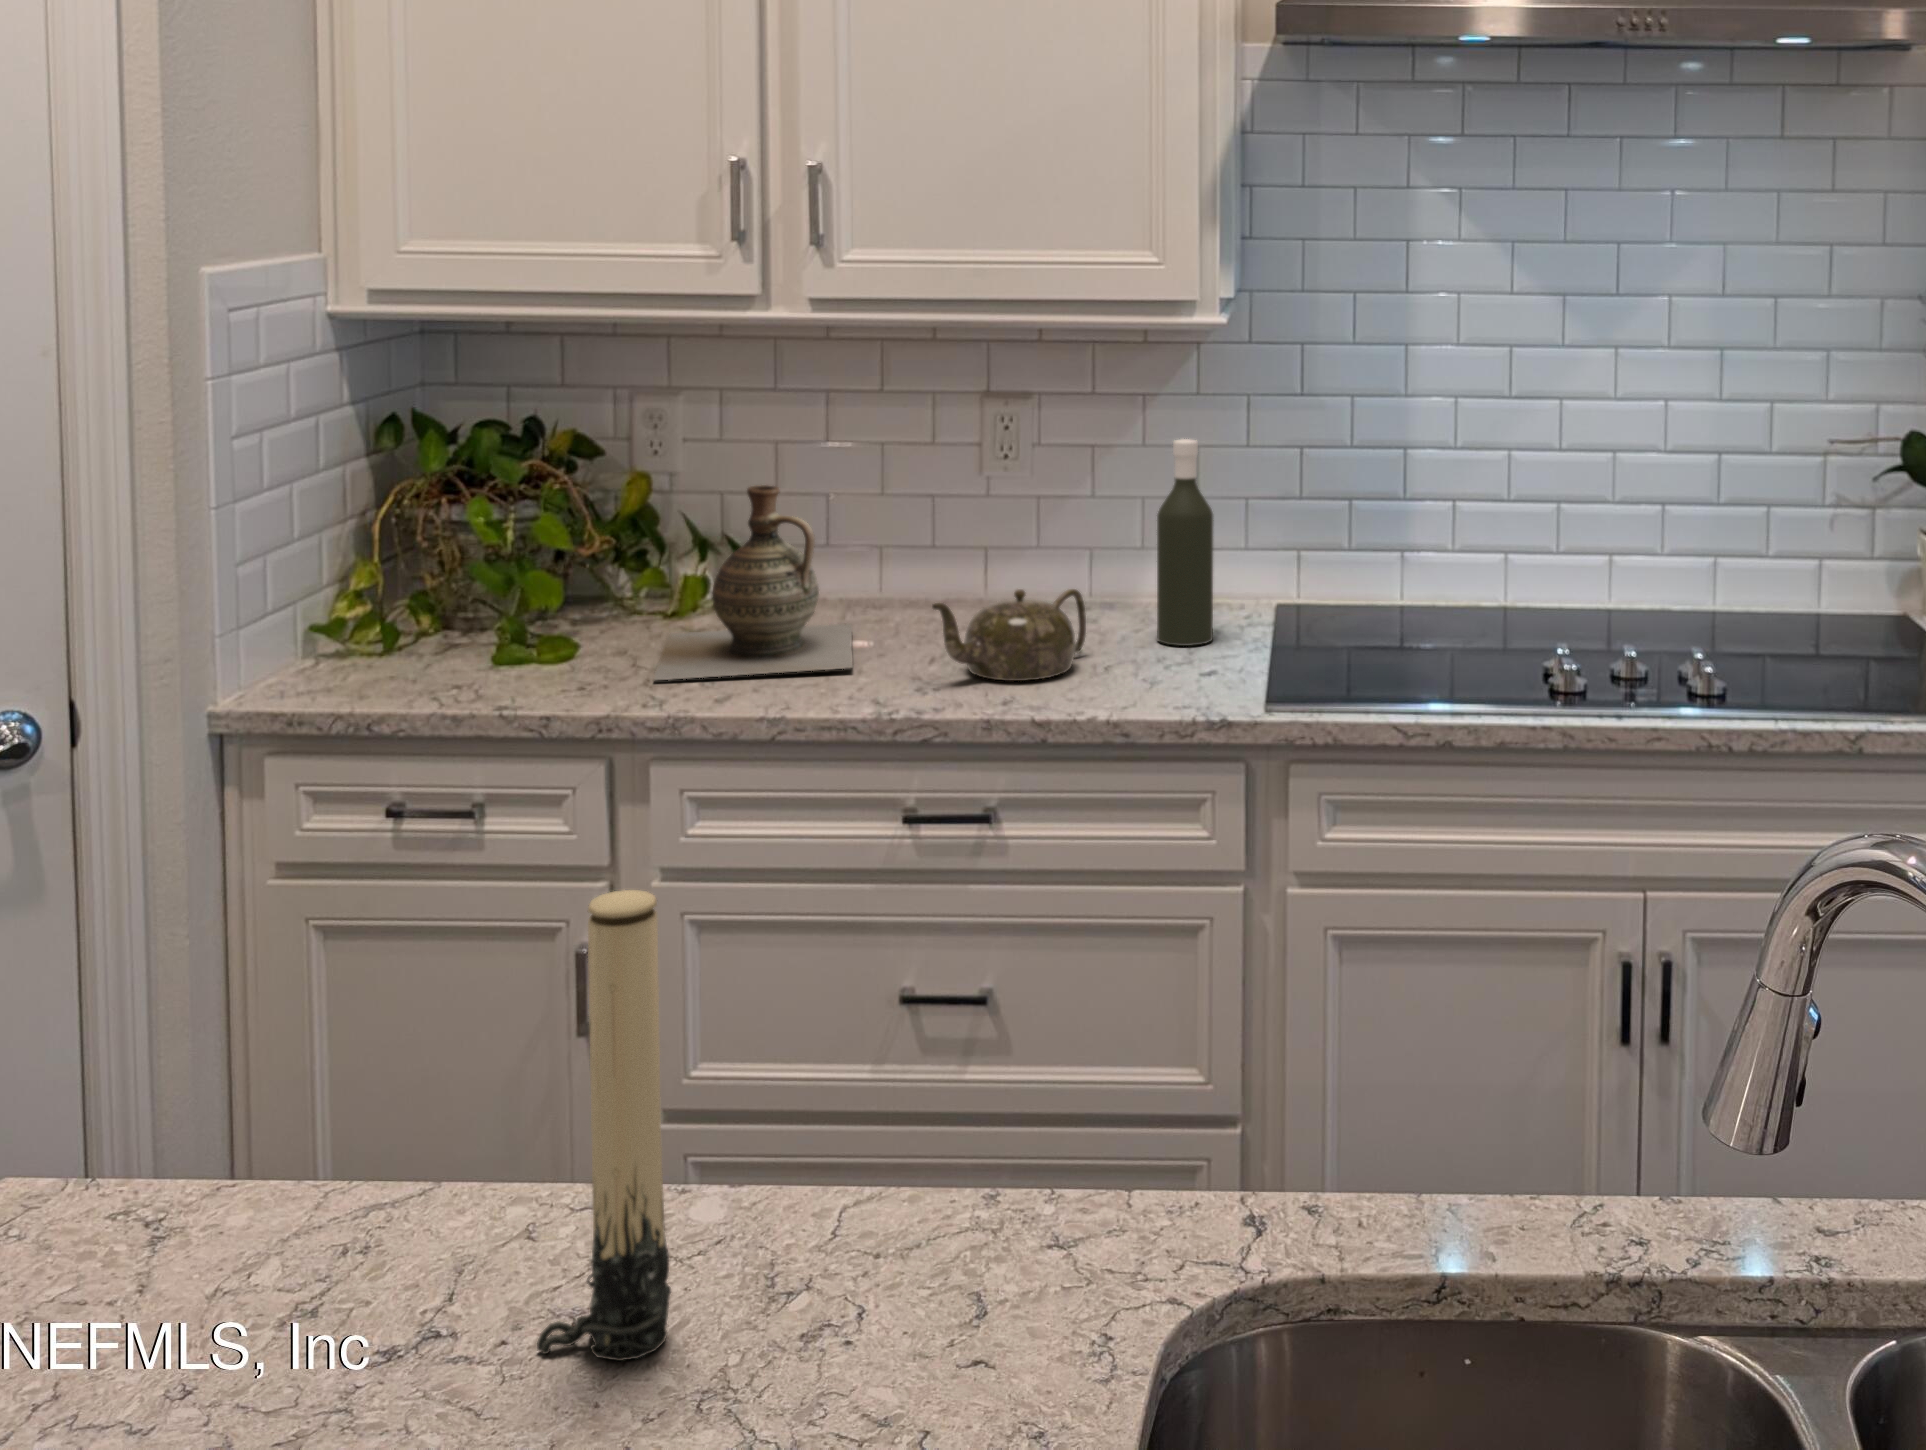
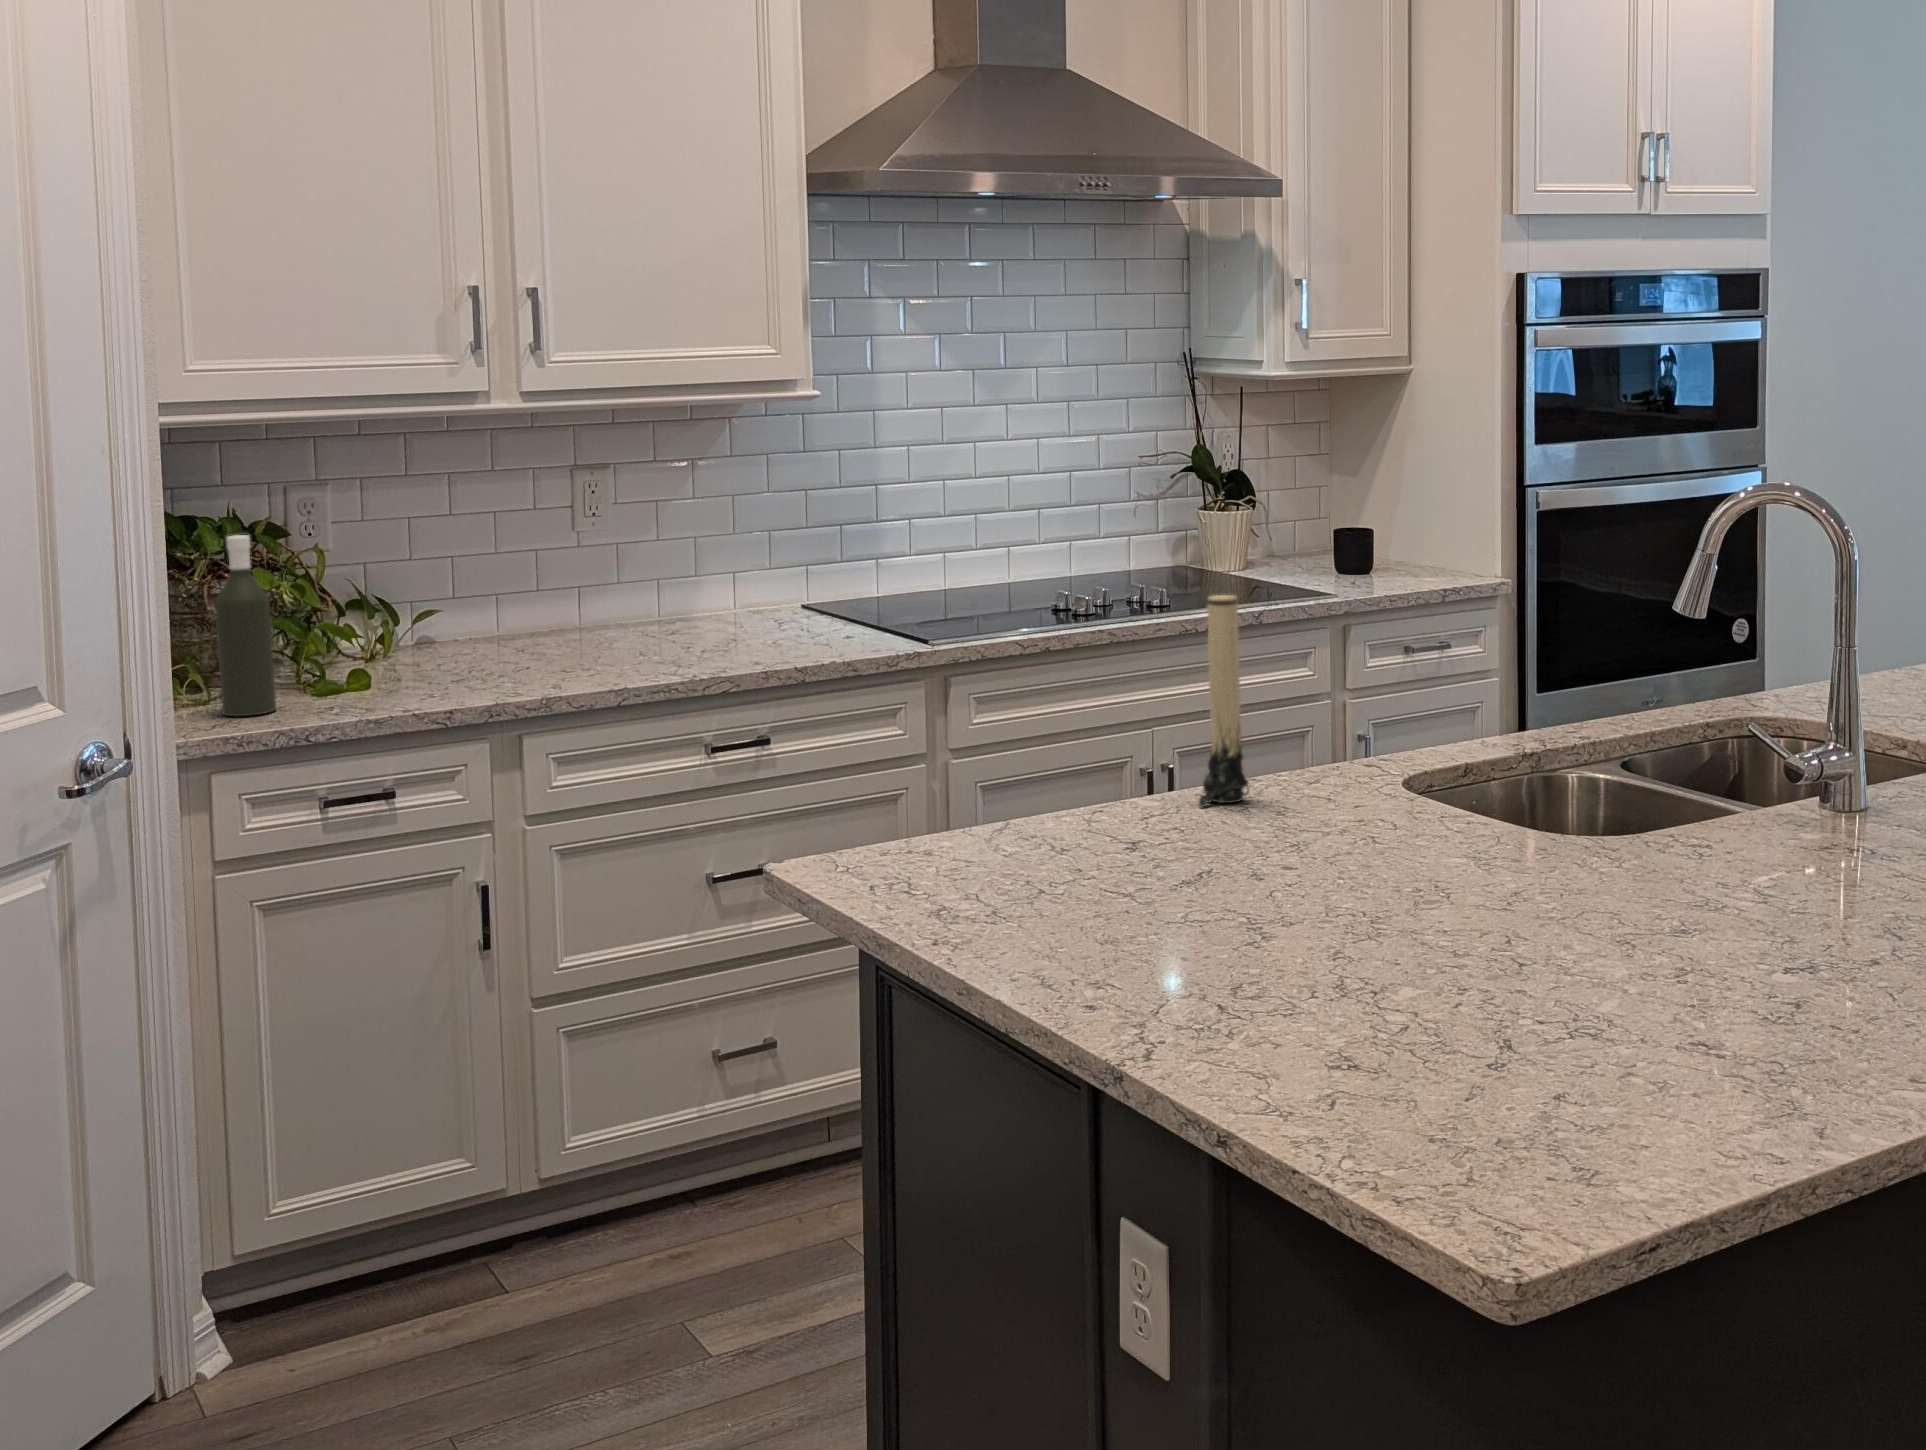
bottle: present [1157,439,1214,646] -> present [215,535,276,716]
ceramic jug: present [654,485,852,680] -> none [409,538,610,687]
teapot: present [932,589,1086,681] -> none [678,592,760,656]

